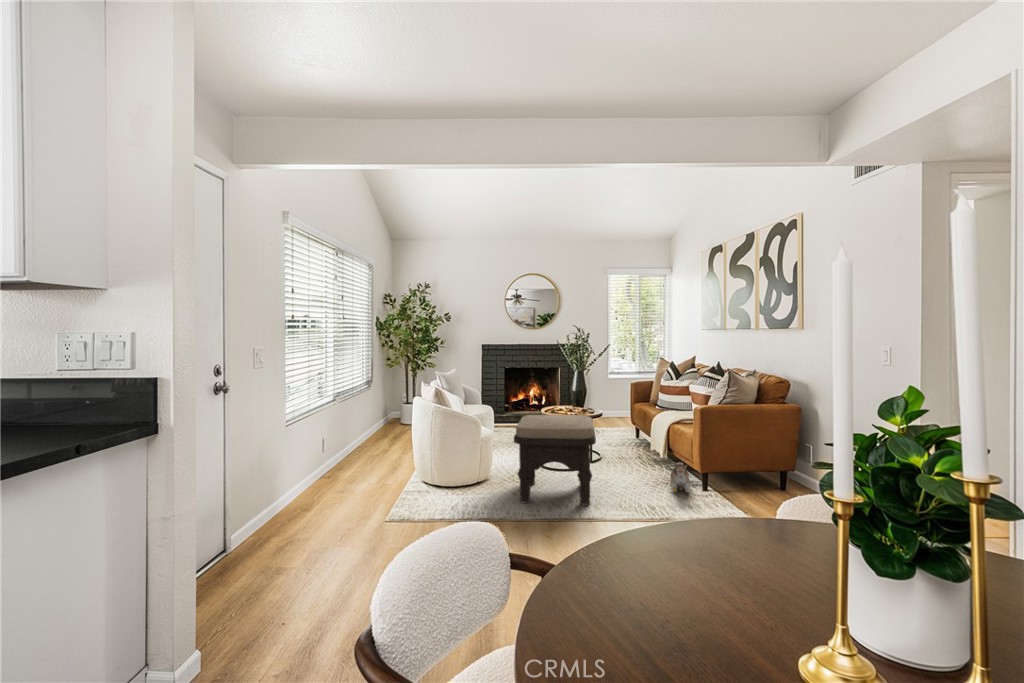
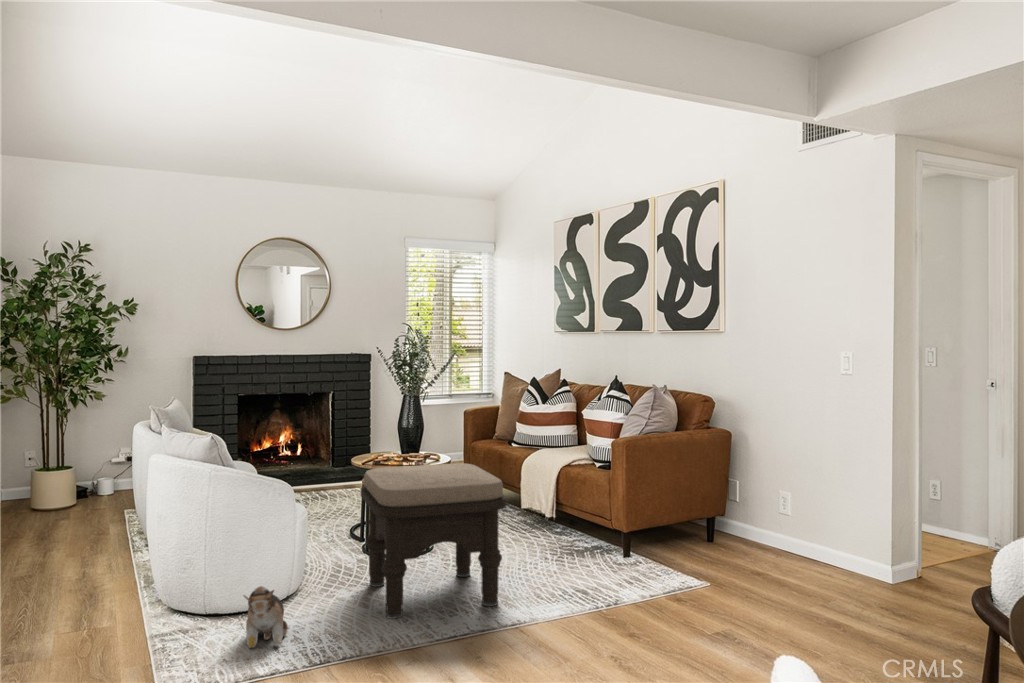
plush toy: present [671,462,690,493] -> present [244,586,288,648]

